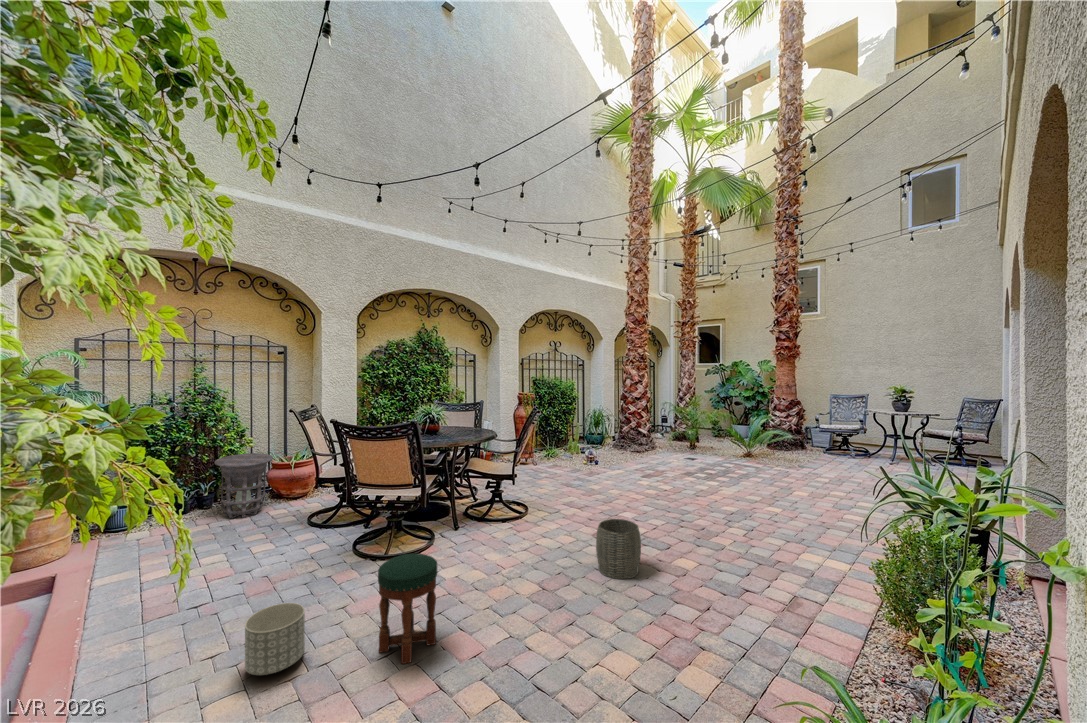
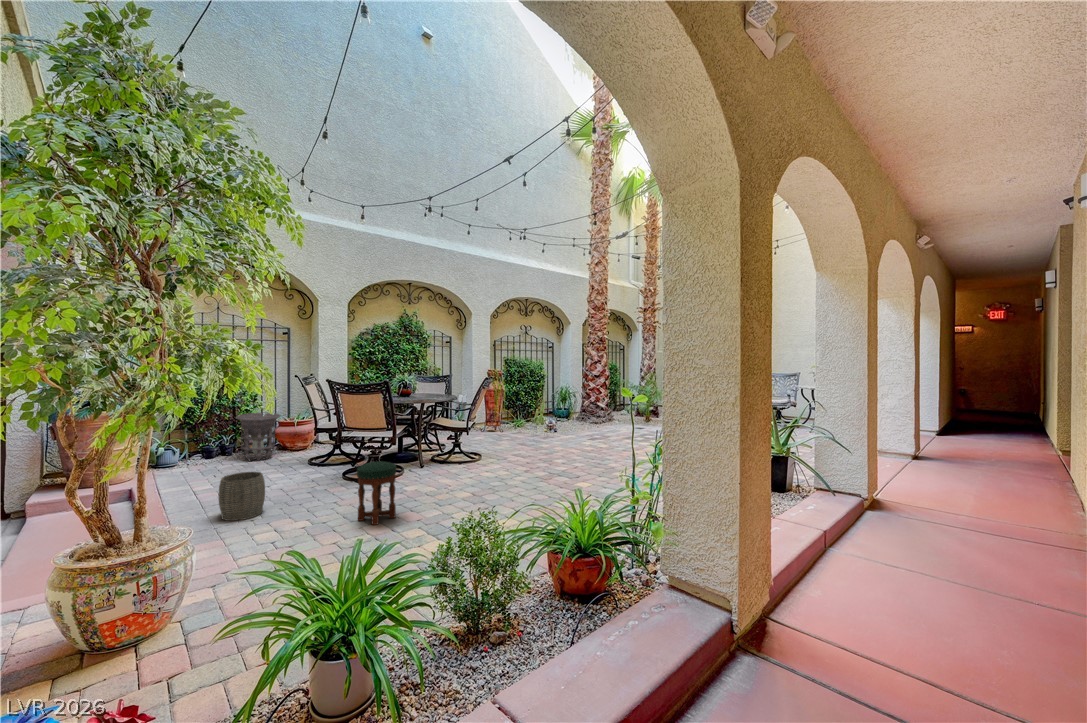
woven basket: present [596,519,641,579] -> present [219,472,265,521]
planter: present [245,603,305,675] -> none [273,490,310,528]

